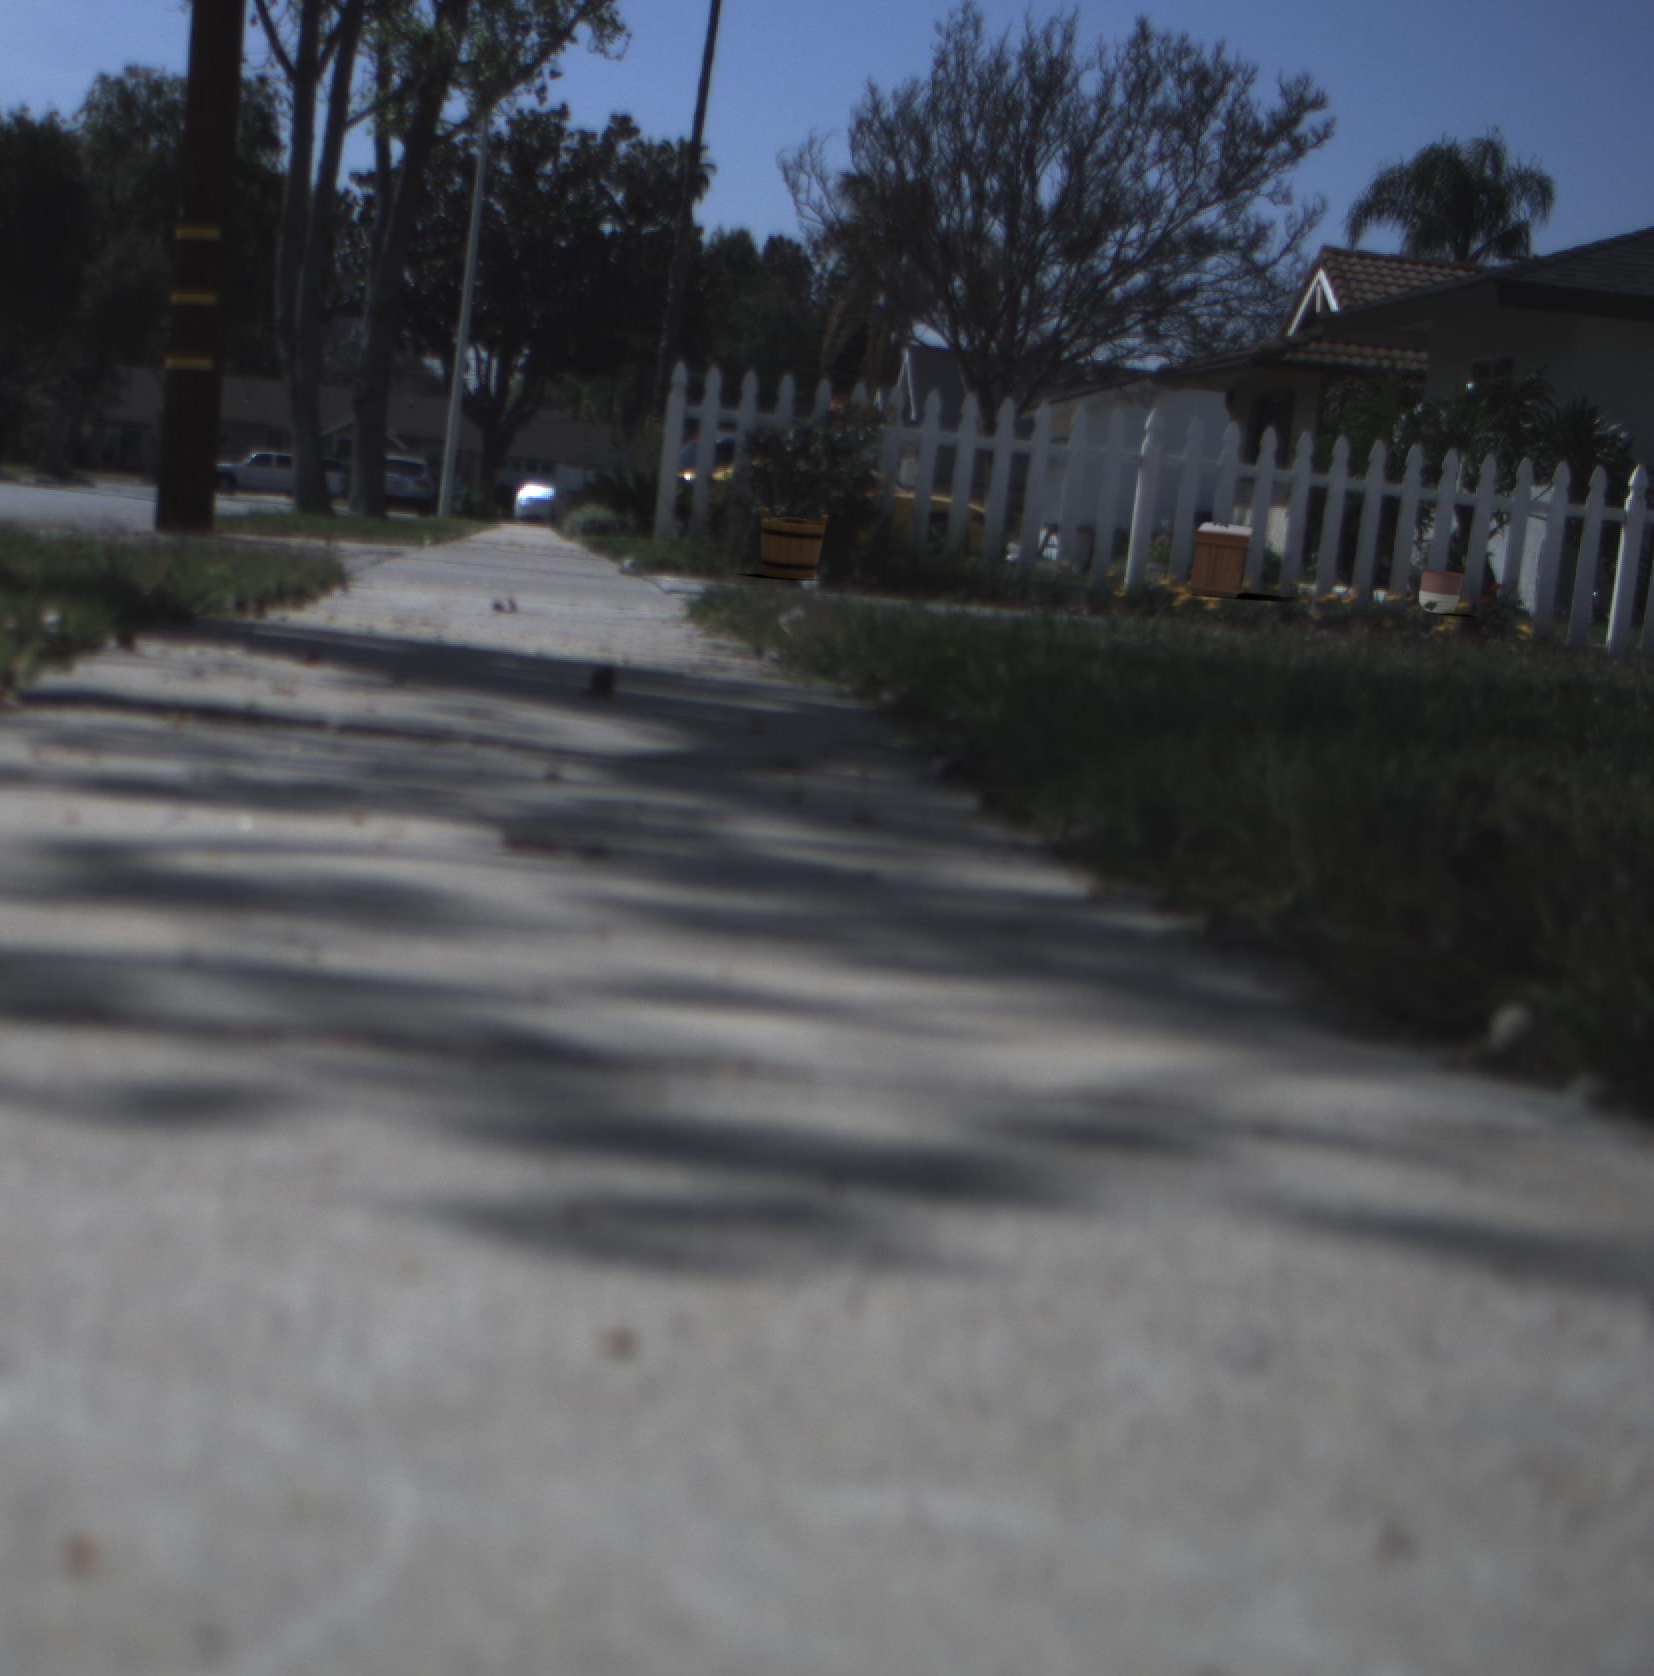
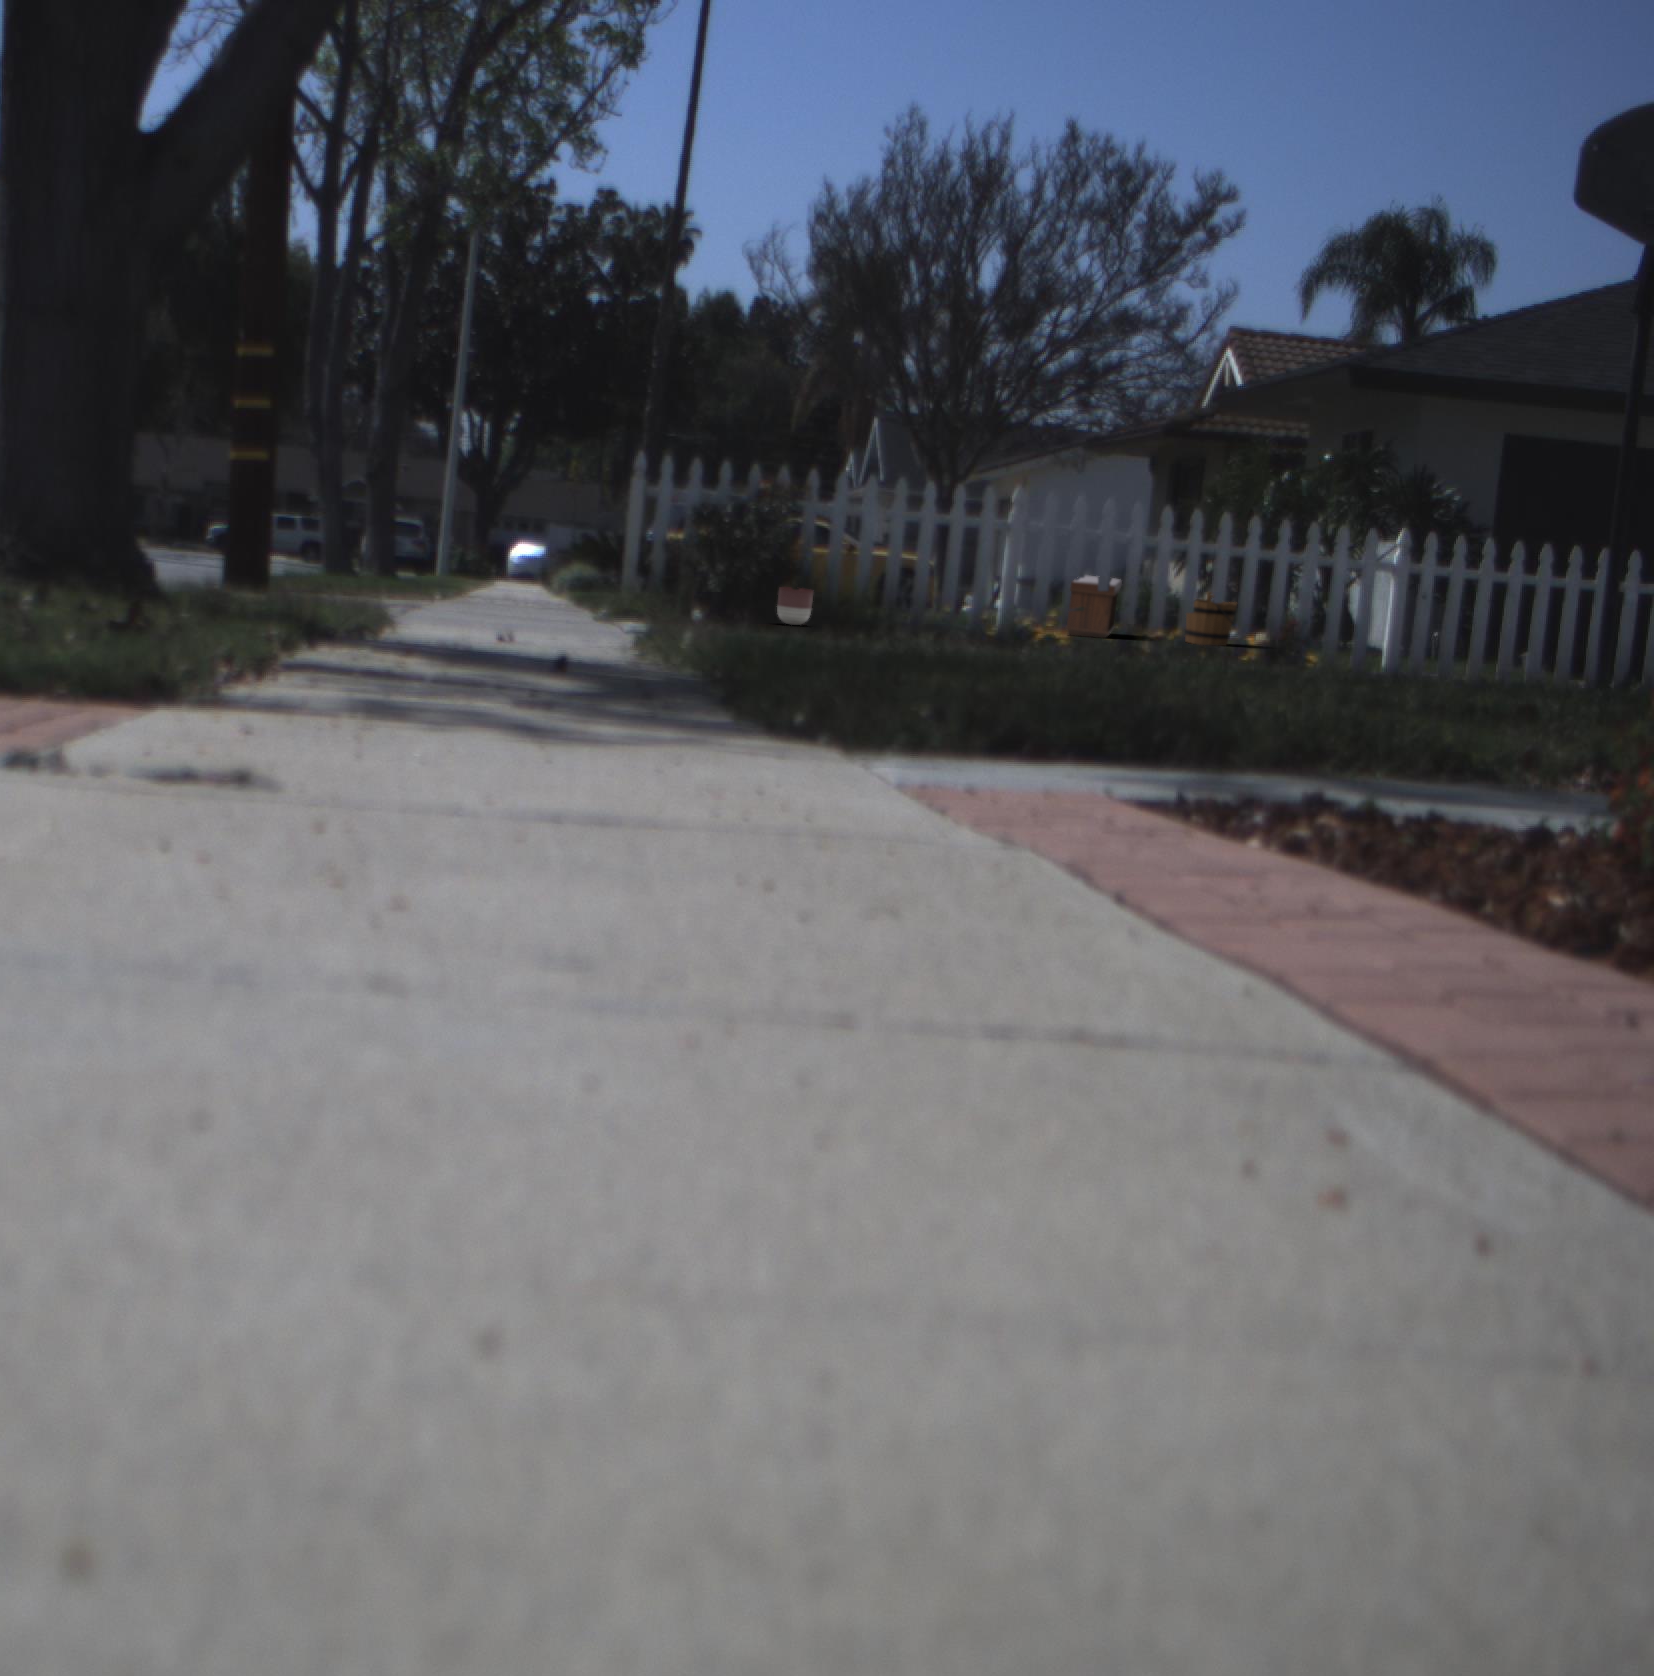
bucket: present [760,508,827,580] -> present [1185,592,1237,646]
planter: present [1419,570,1464,614] -> present [777,587,813,625]

